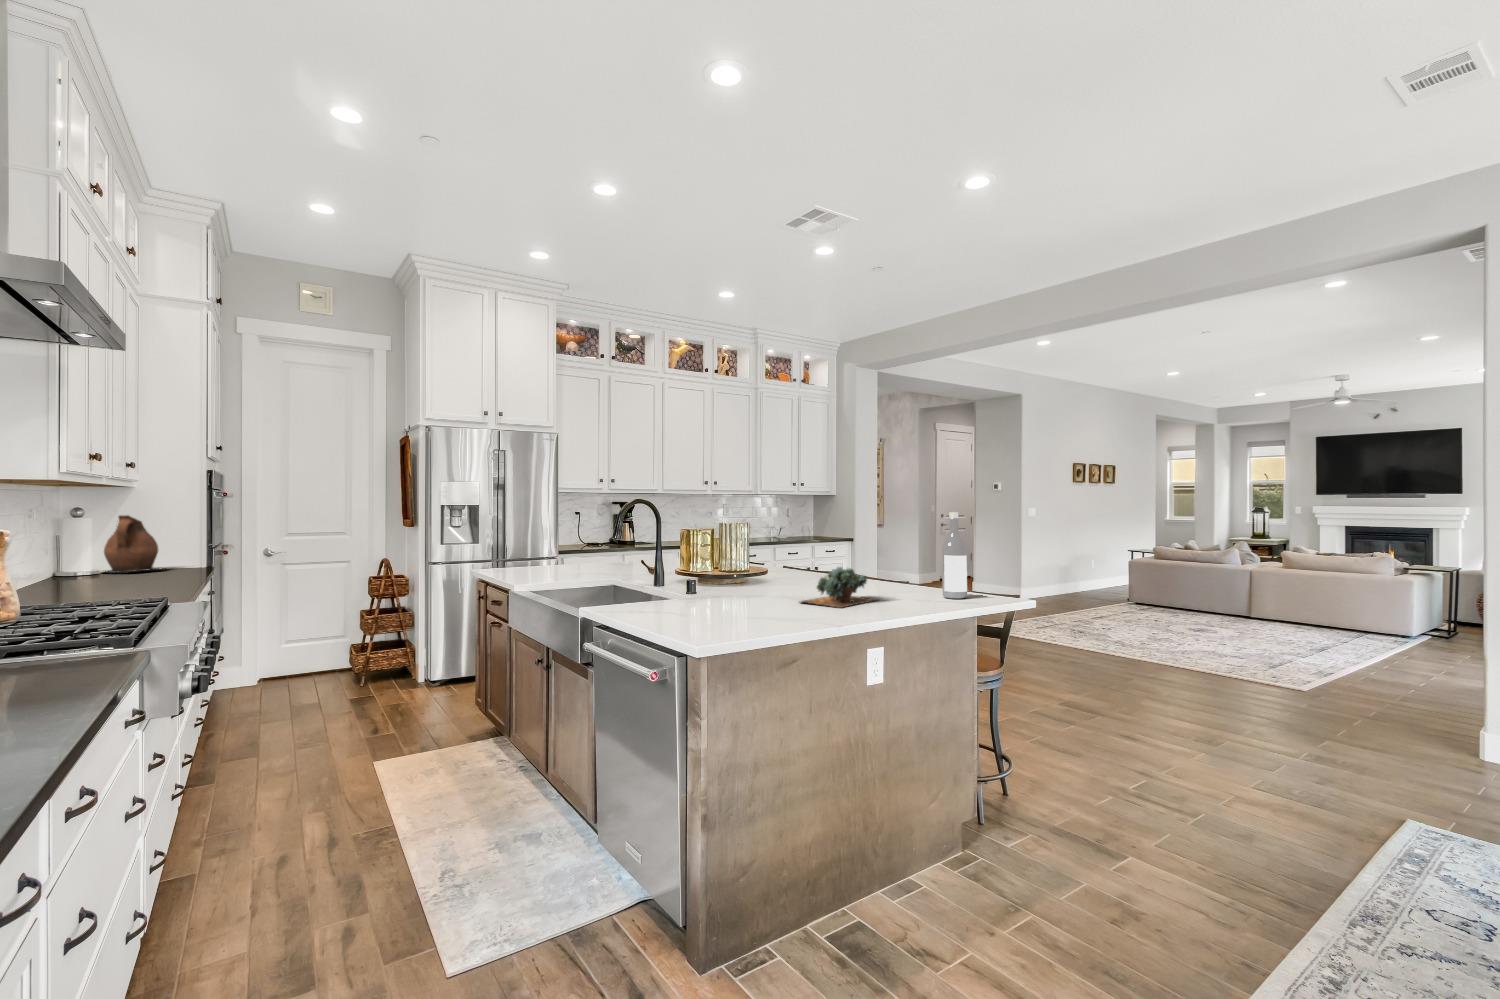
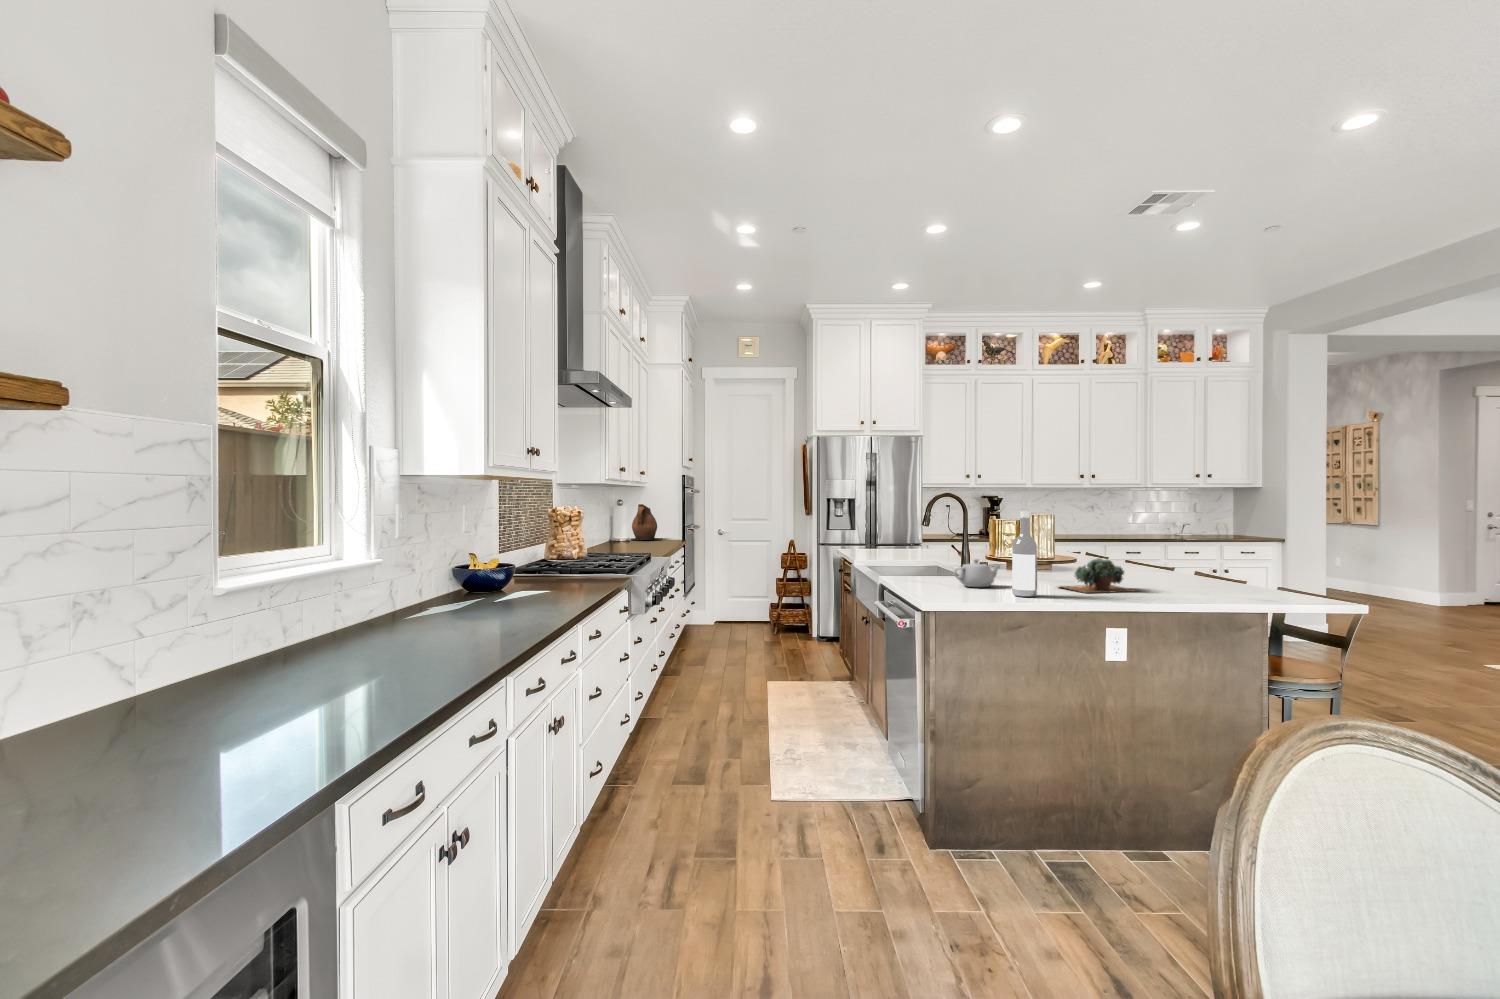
wine bottle: present [942,512,967,599] -> present [1012,512,1037,597]
teapot: none [695,577,741,612] -> present [953,559,1000,587]

